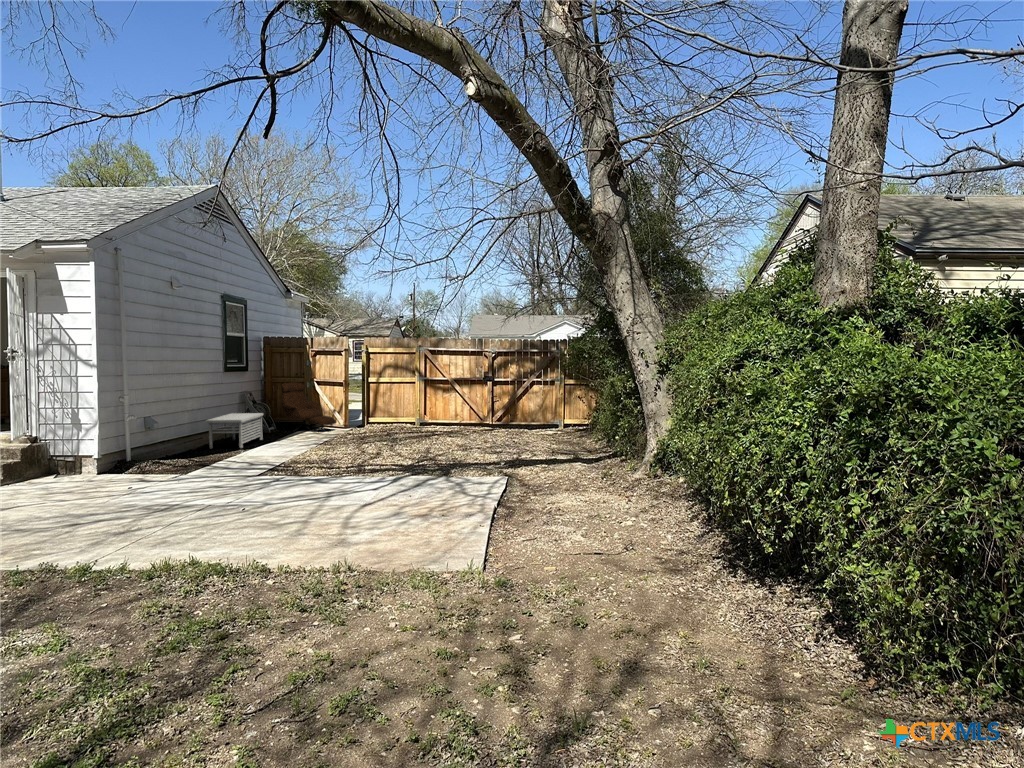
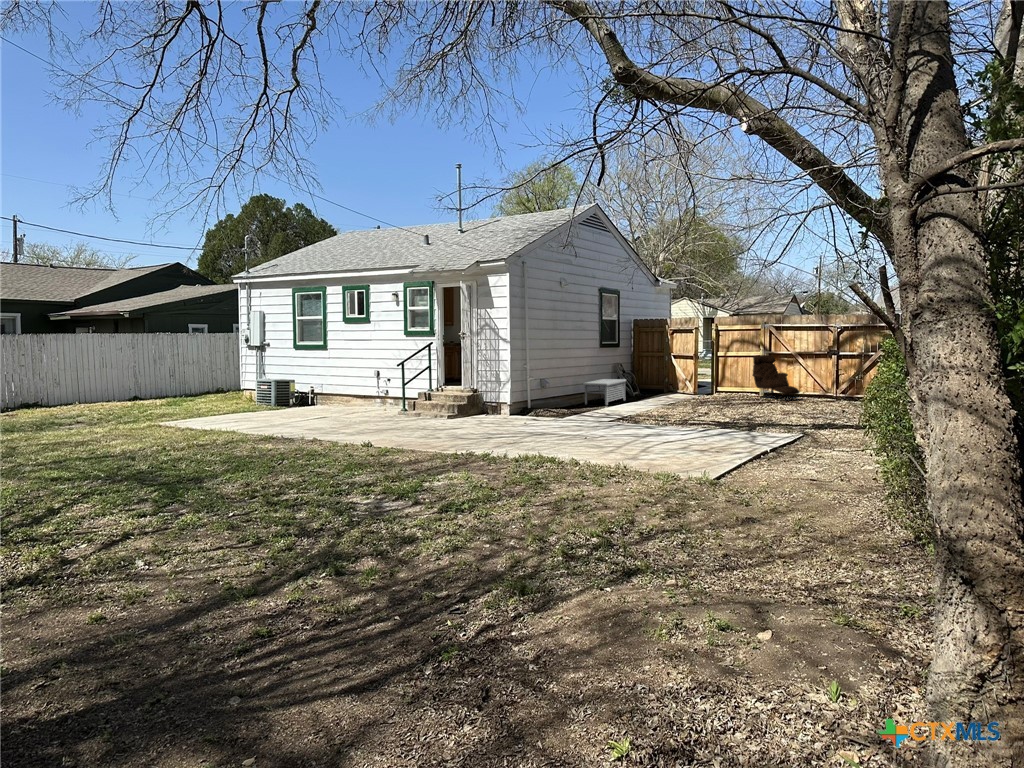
lounge chair: present [282,382,336,432] -> present [752,355,800,400]

